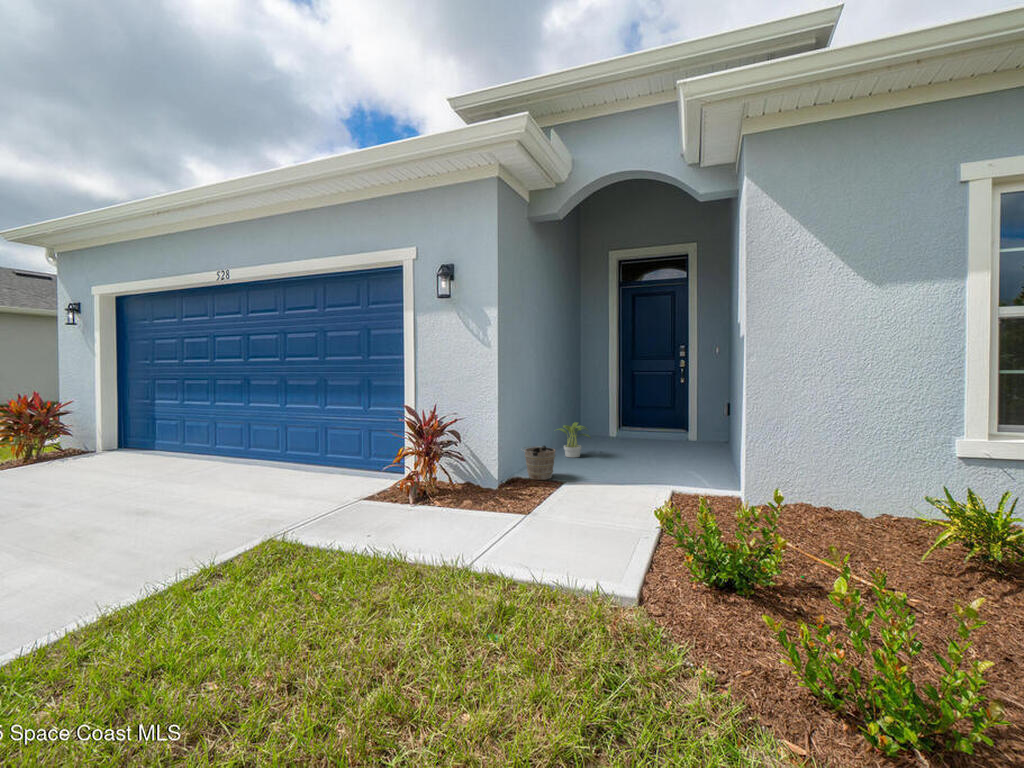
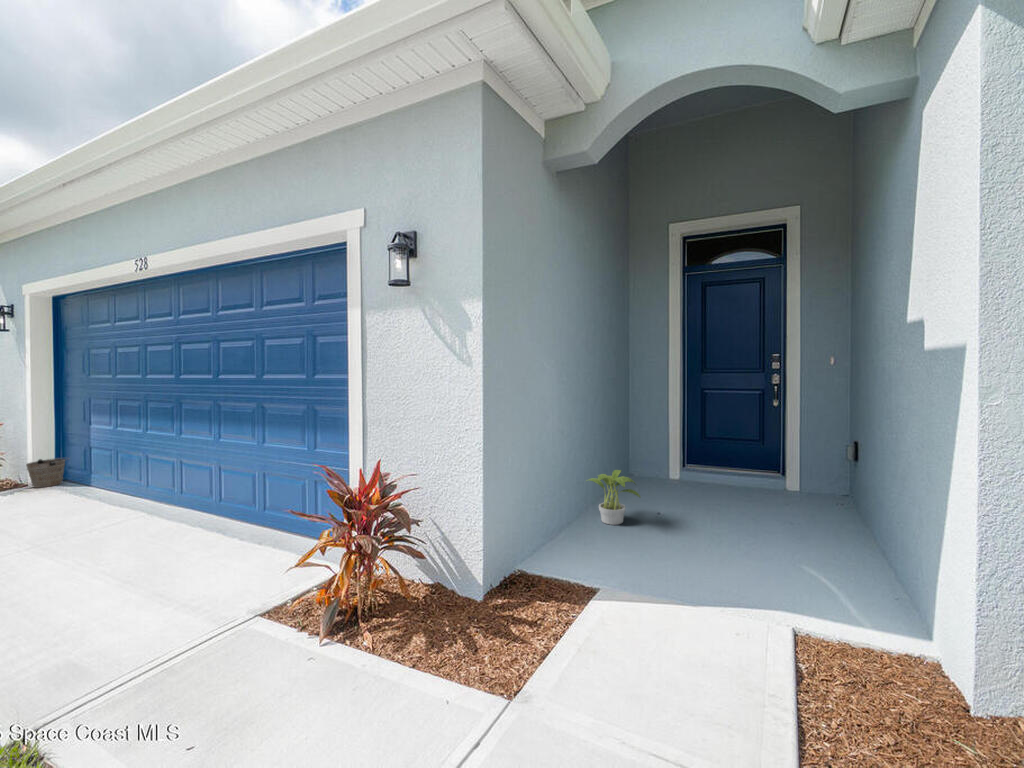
bucket: present [524,446,555,480] -> present [26,458,69,488]

